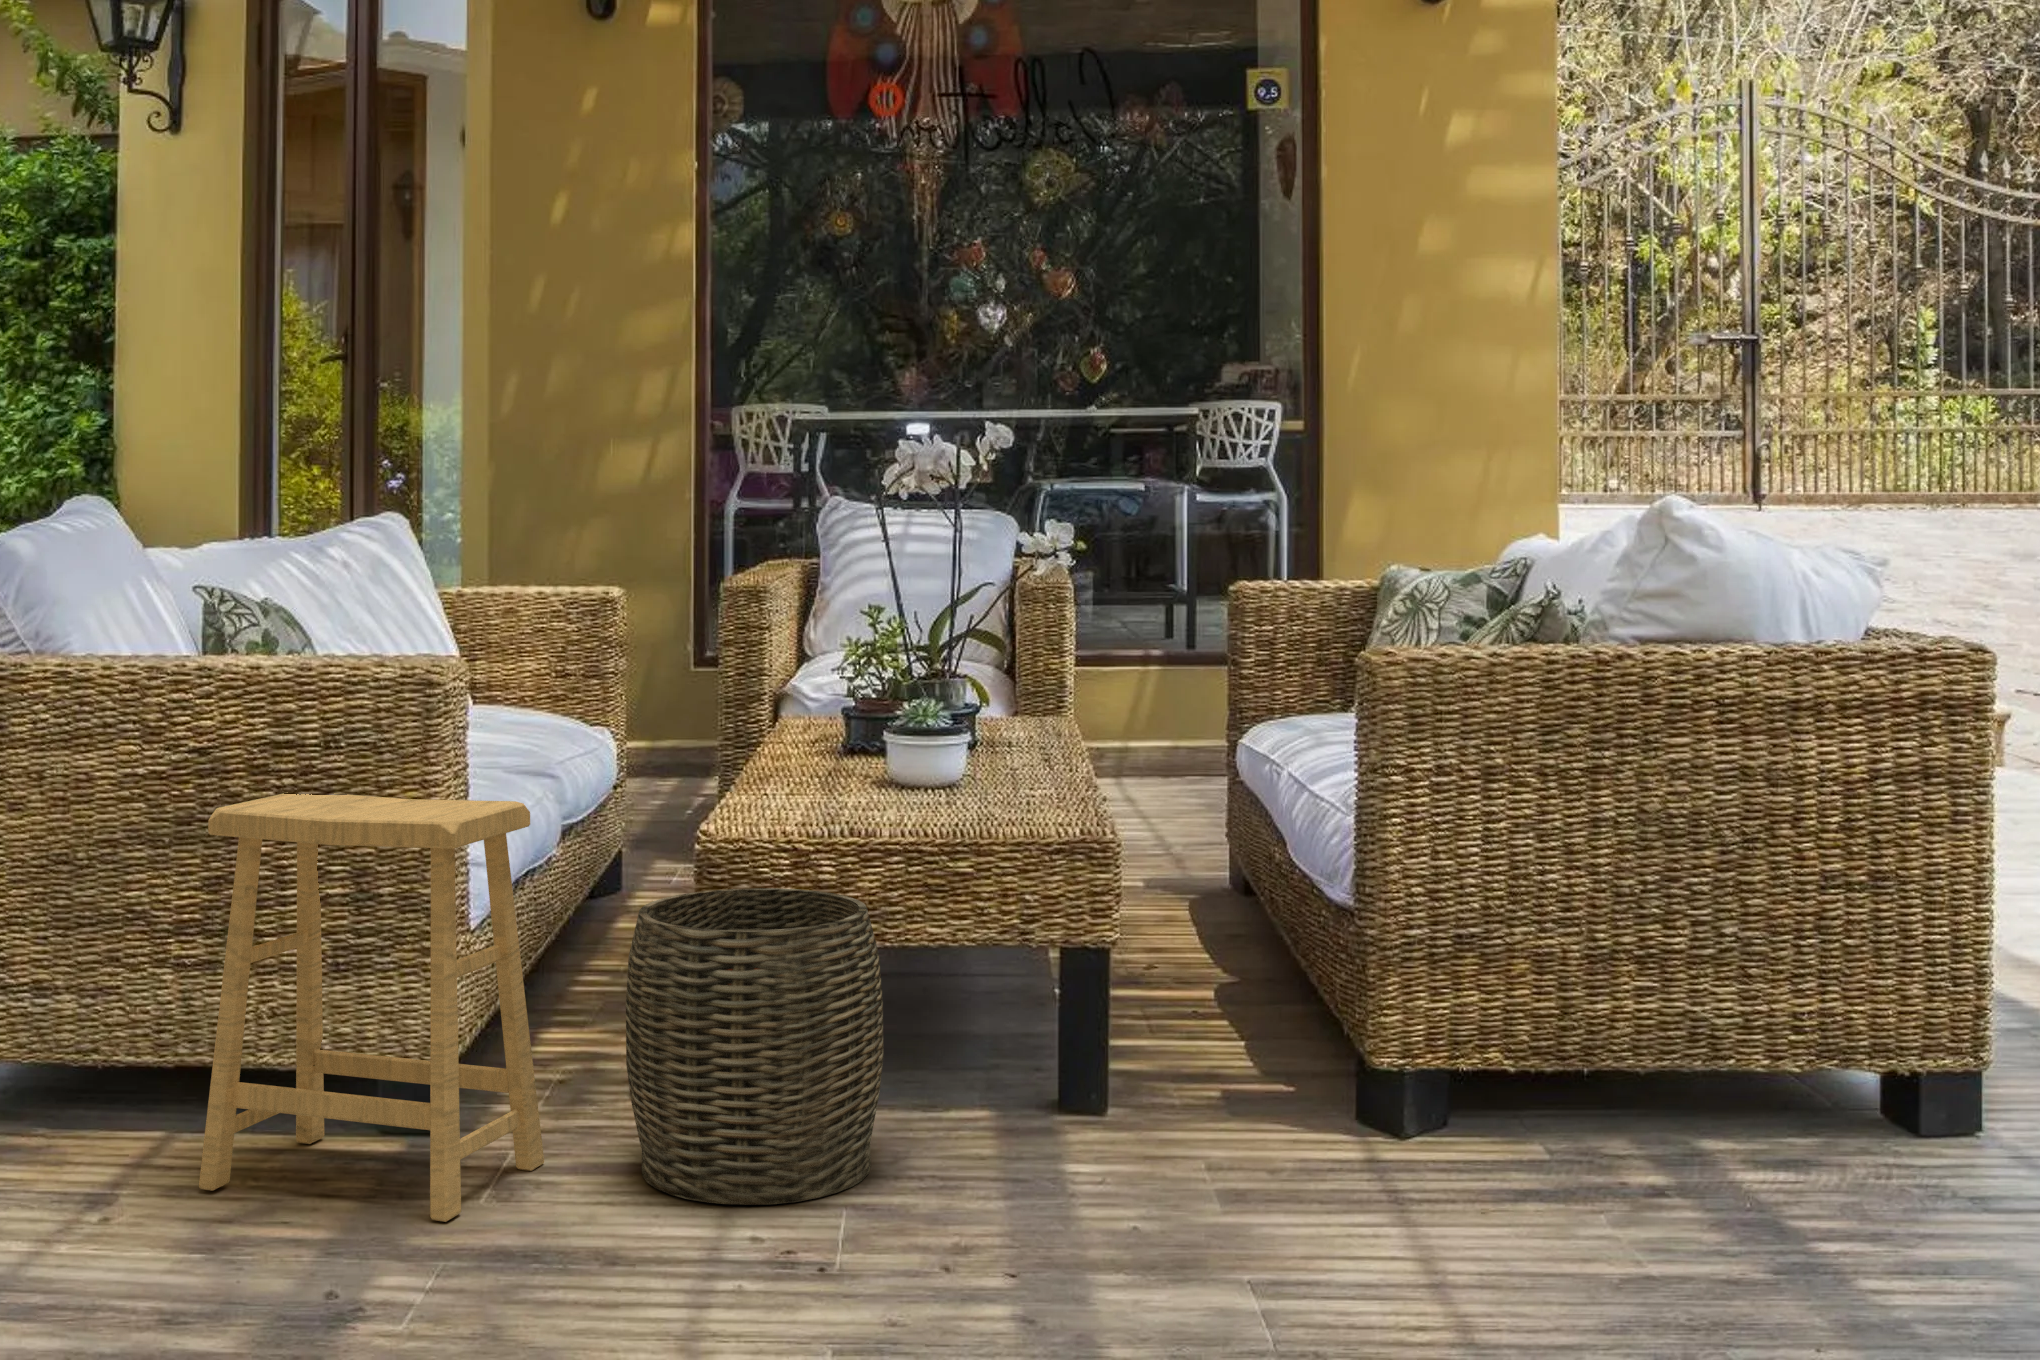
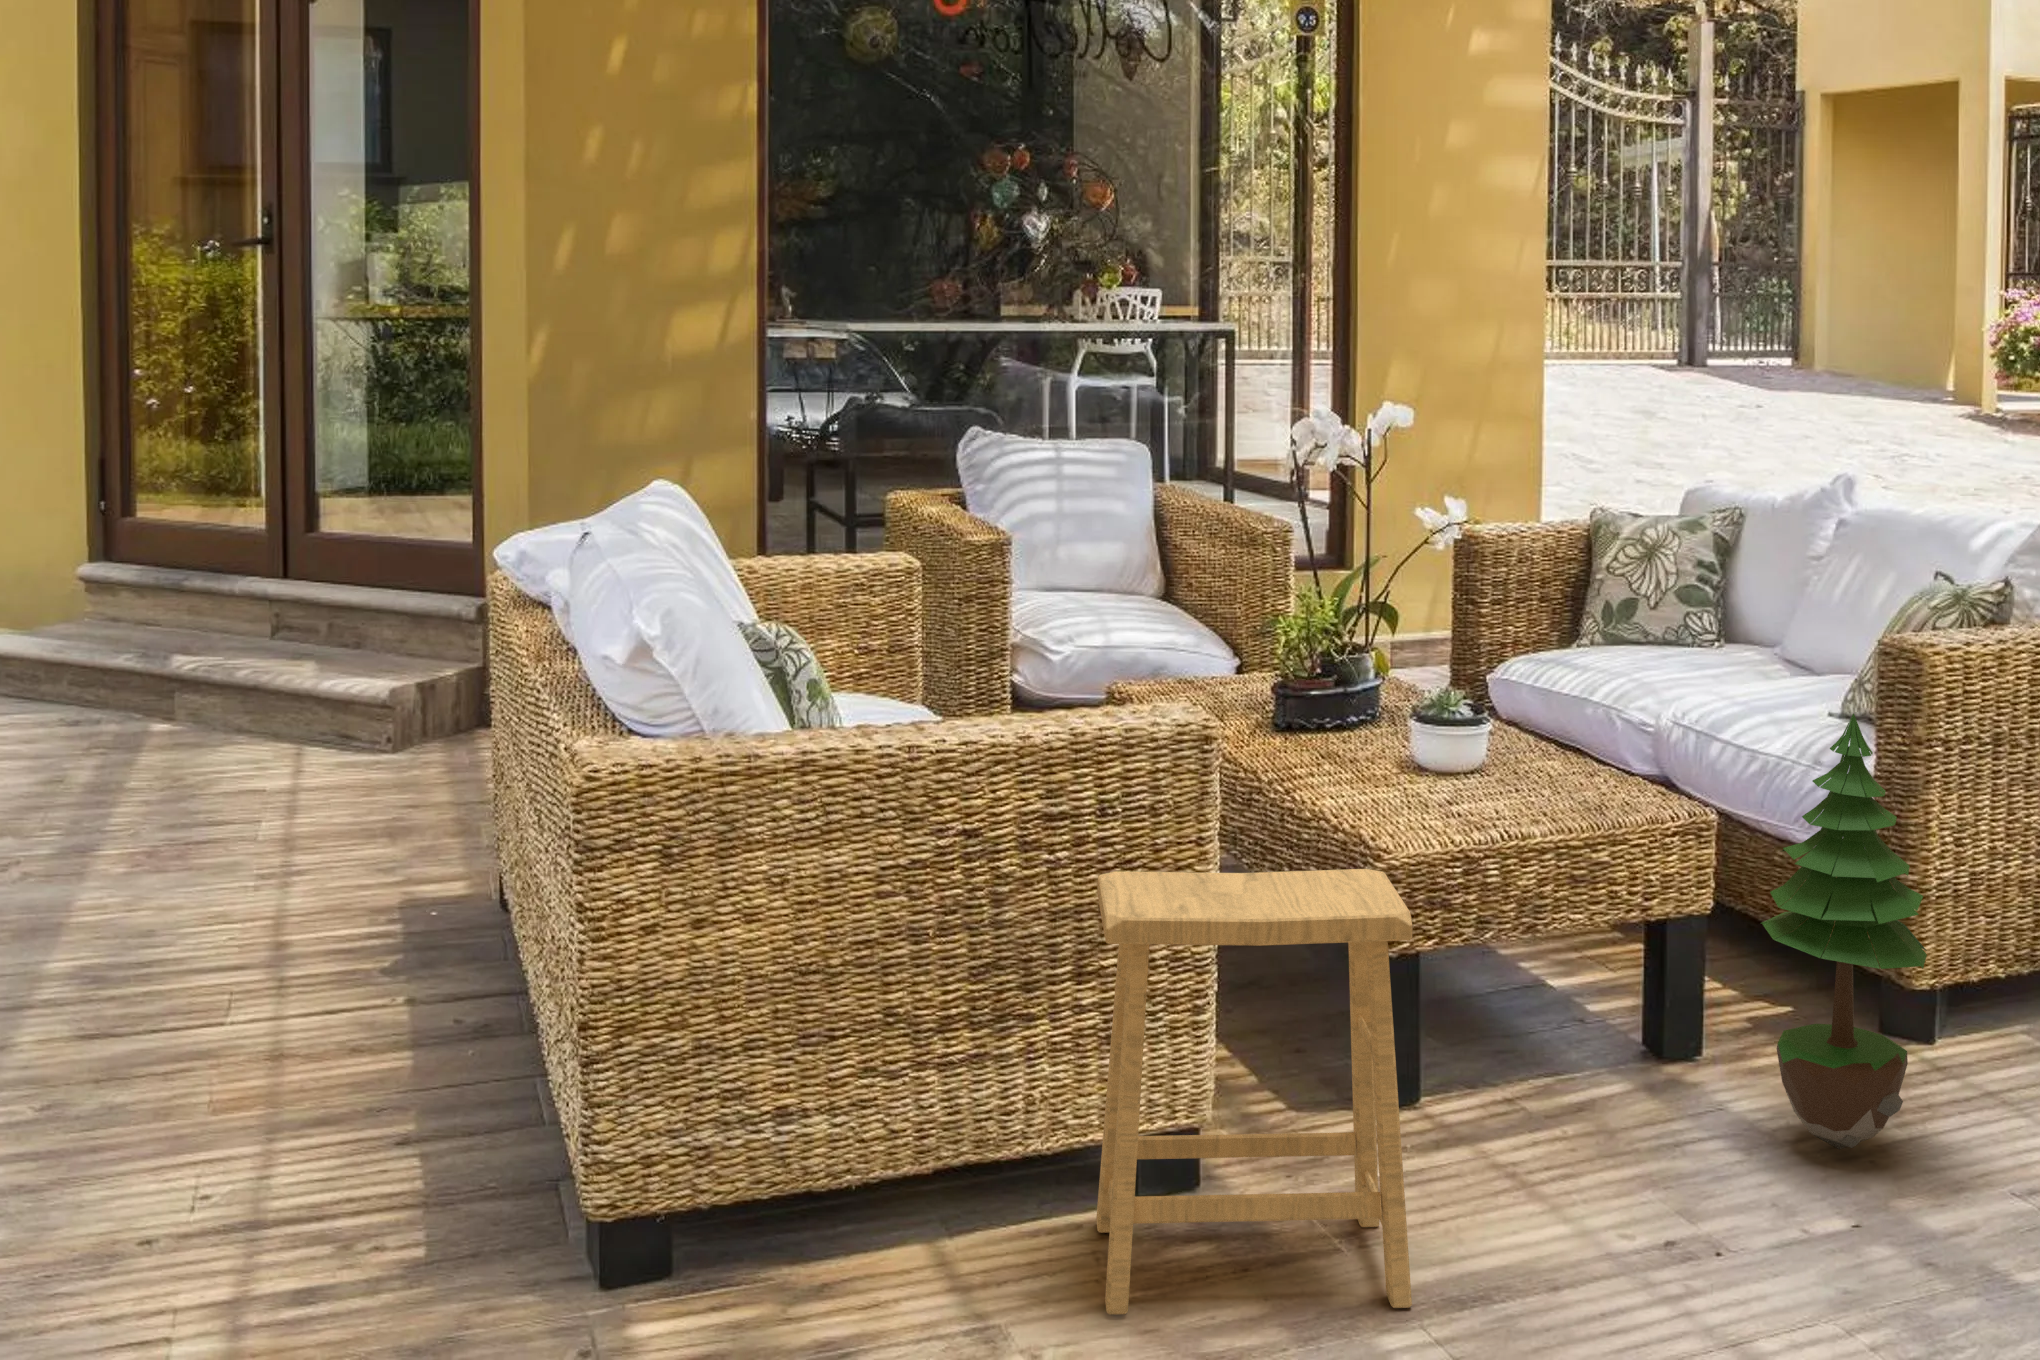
potted tree: none [996,679,1172,1179] -> present [1762,714,1927,1149]
woven basket: present [626,888,884,1205] -> none [1443,913,1695,1237]

